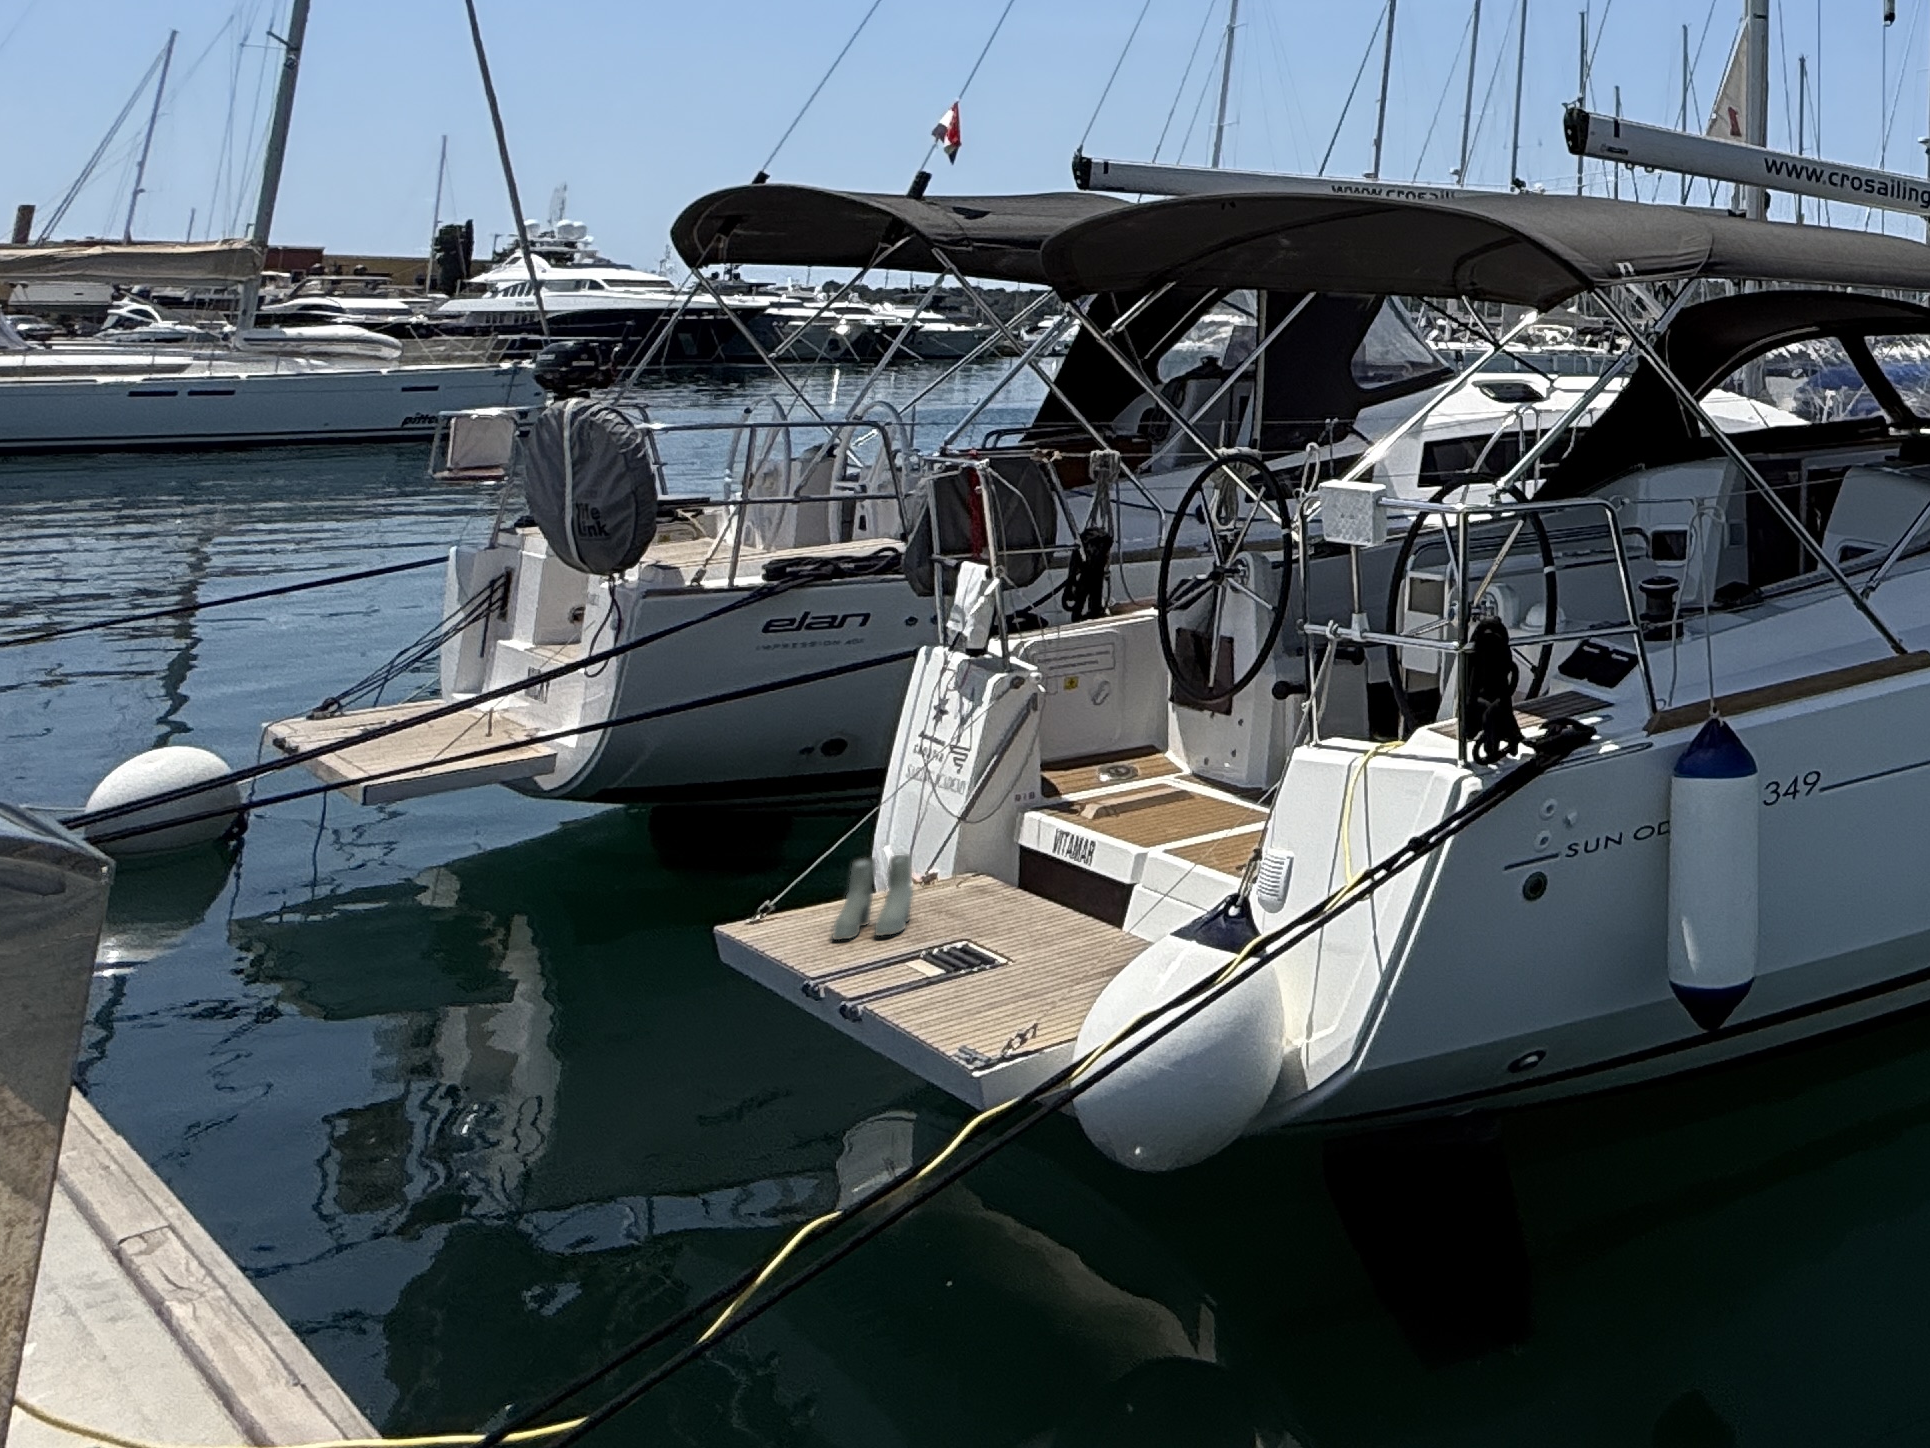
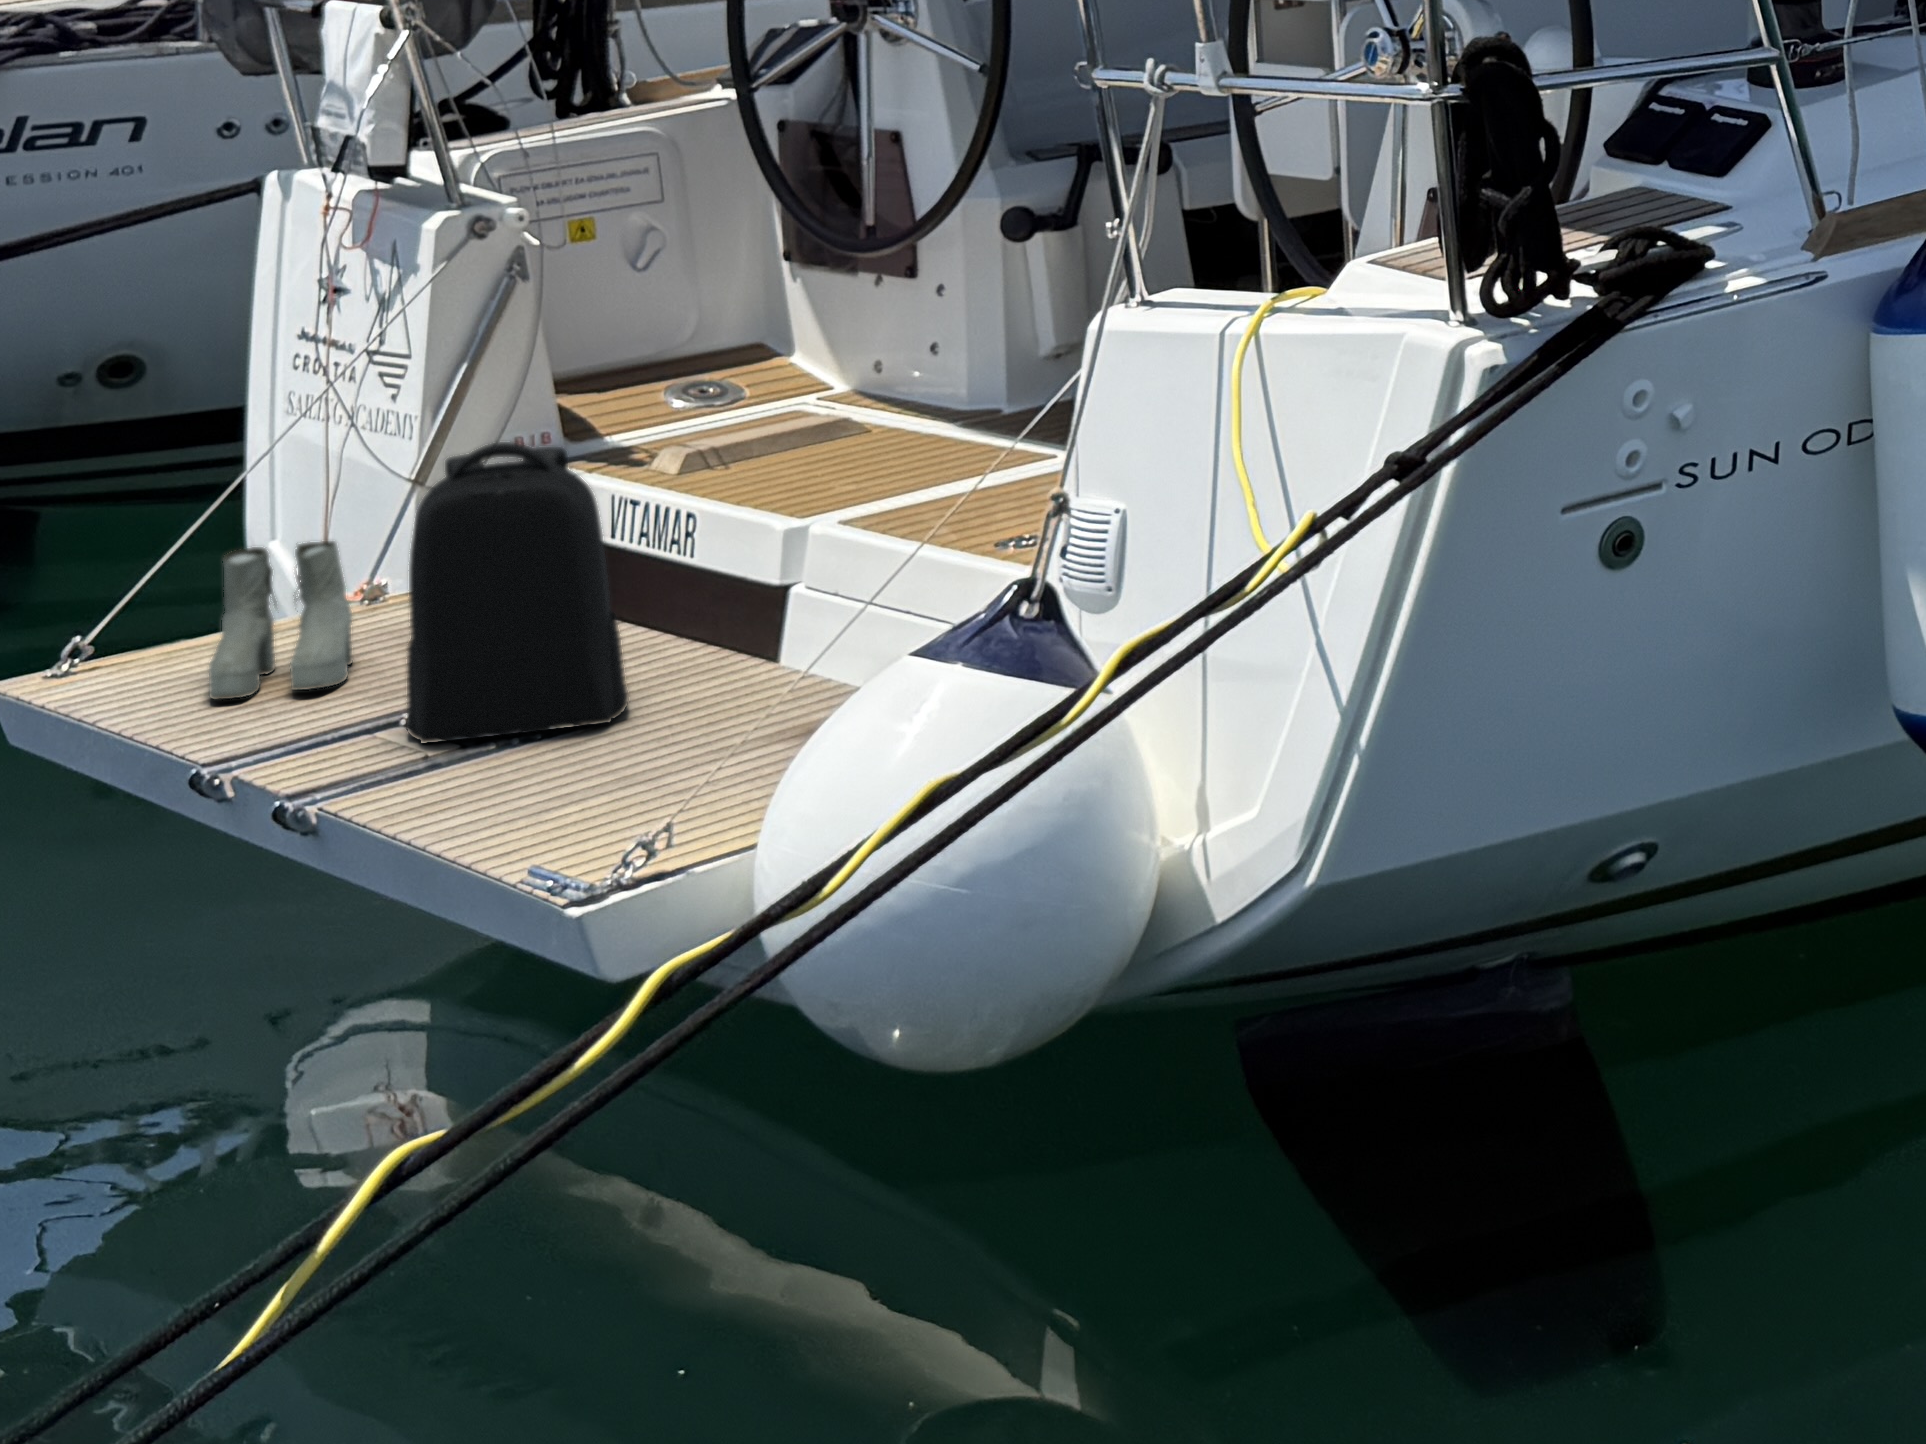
backpack: none [927,807,1043,968] -> present [406,442,629,743]

